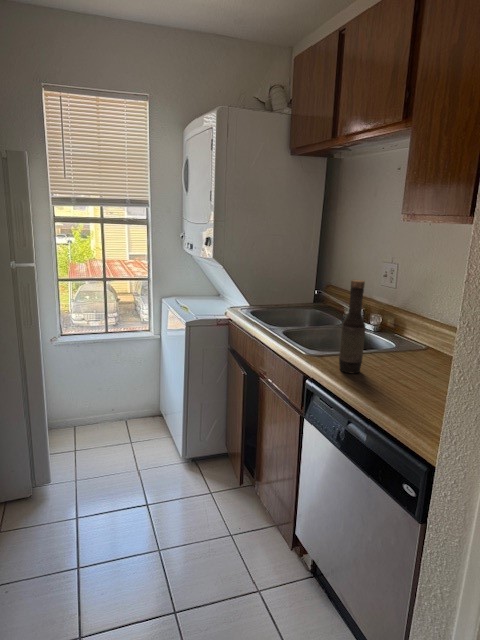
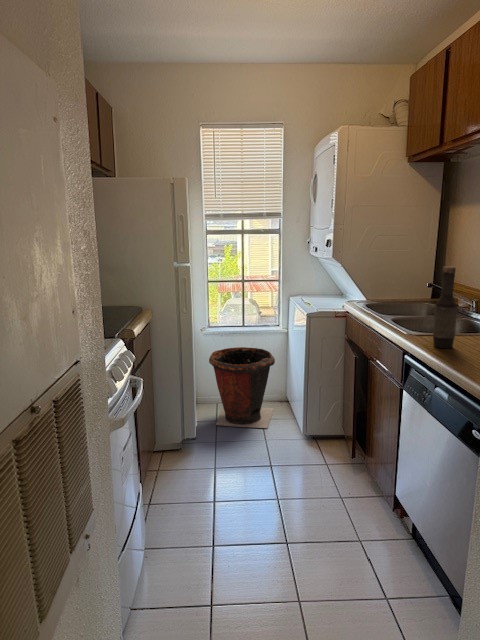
trash can: none [66,357,147,455] -> present [209,347,275,428]

